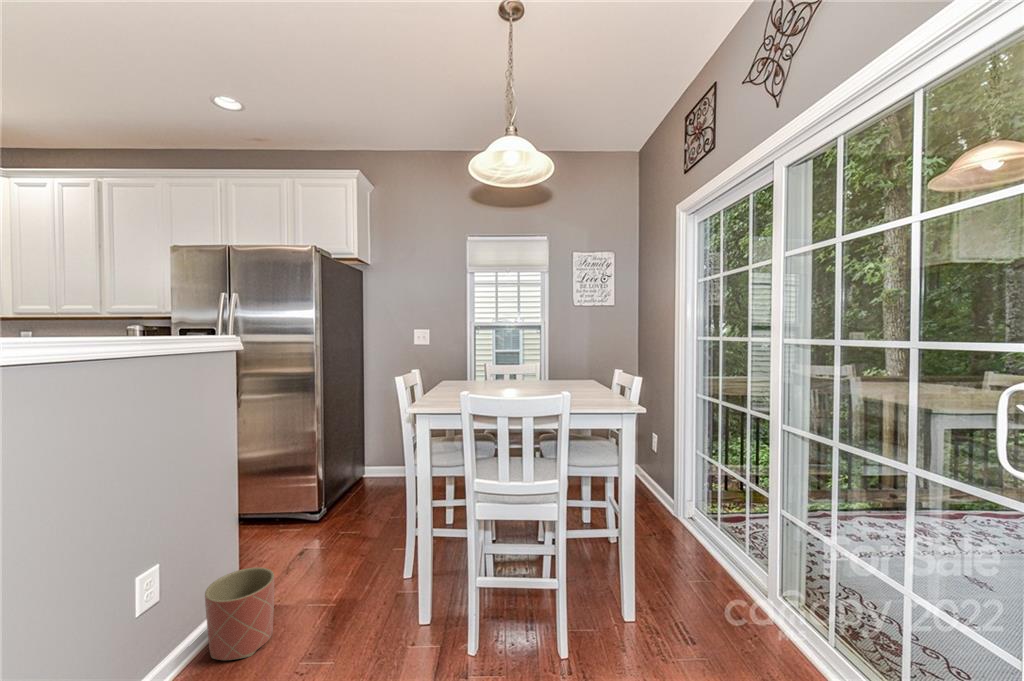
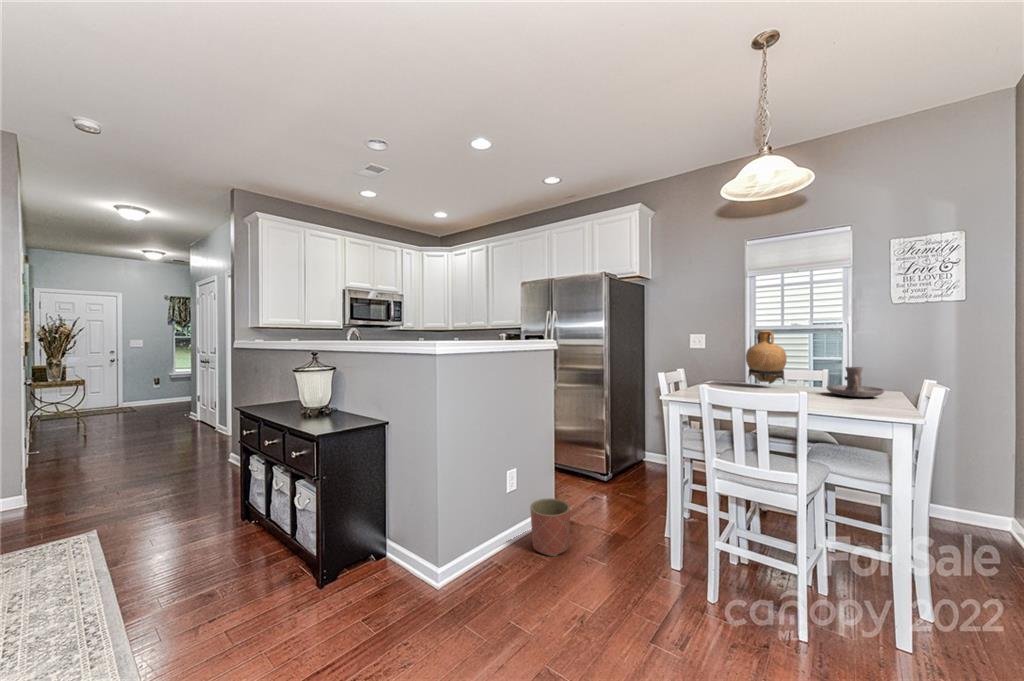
vase: none [476,326,510,381] -> present [746,331,787,384]
candle holder: none [543,360,583,387] -> present [827,367,884,397]

